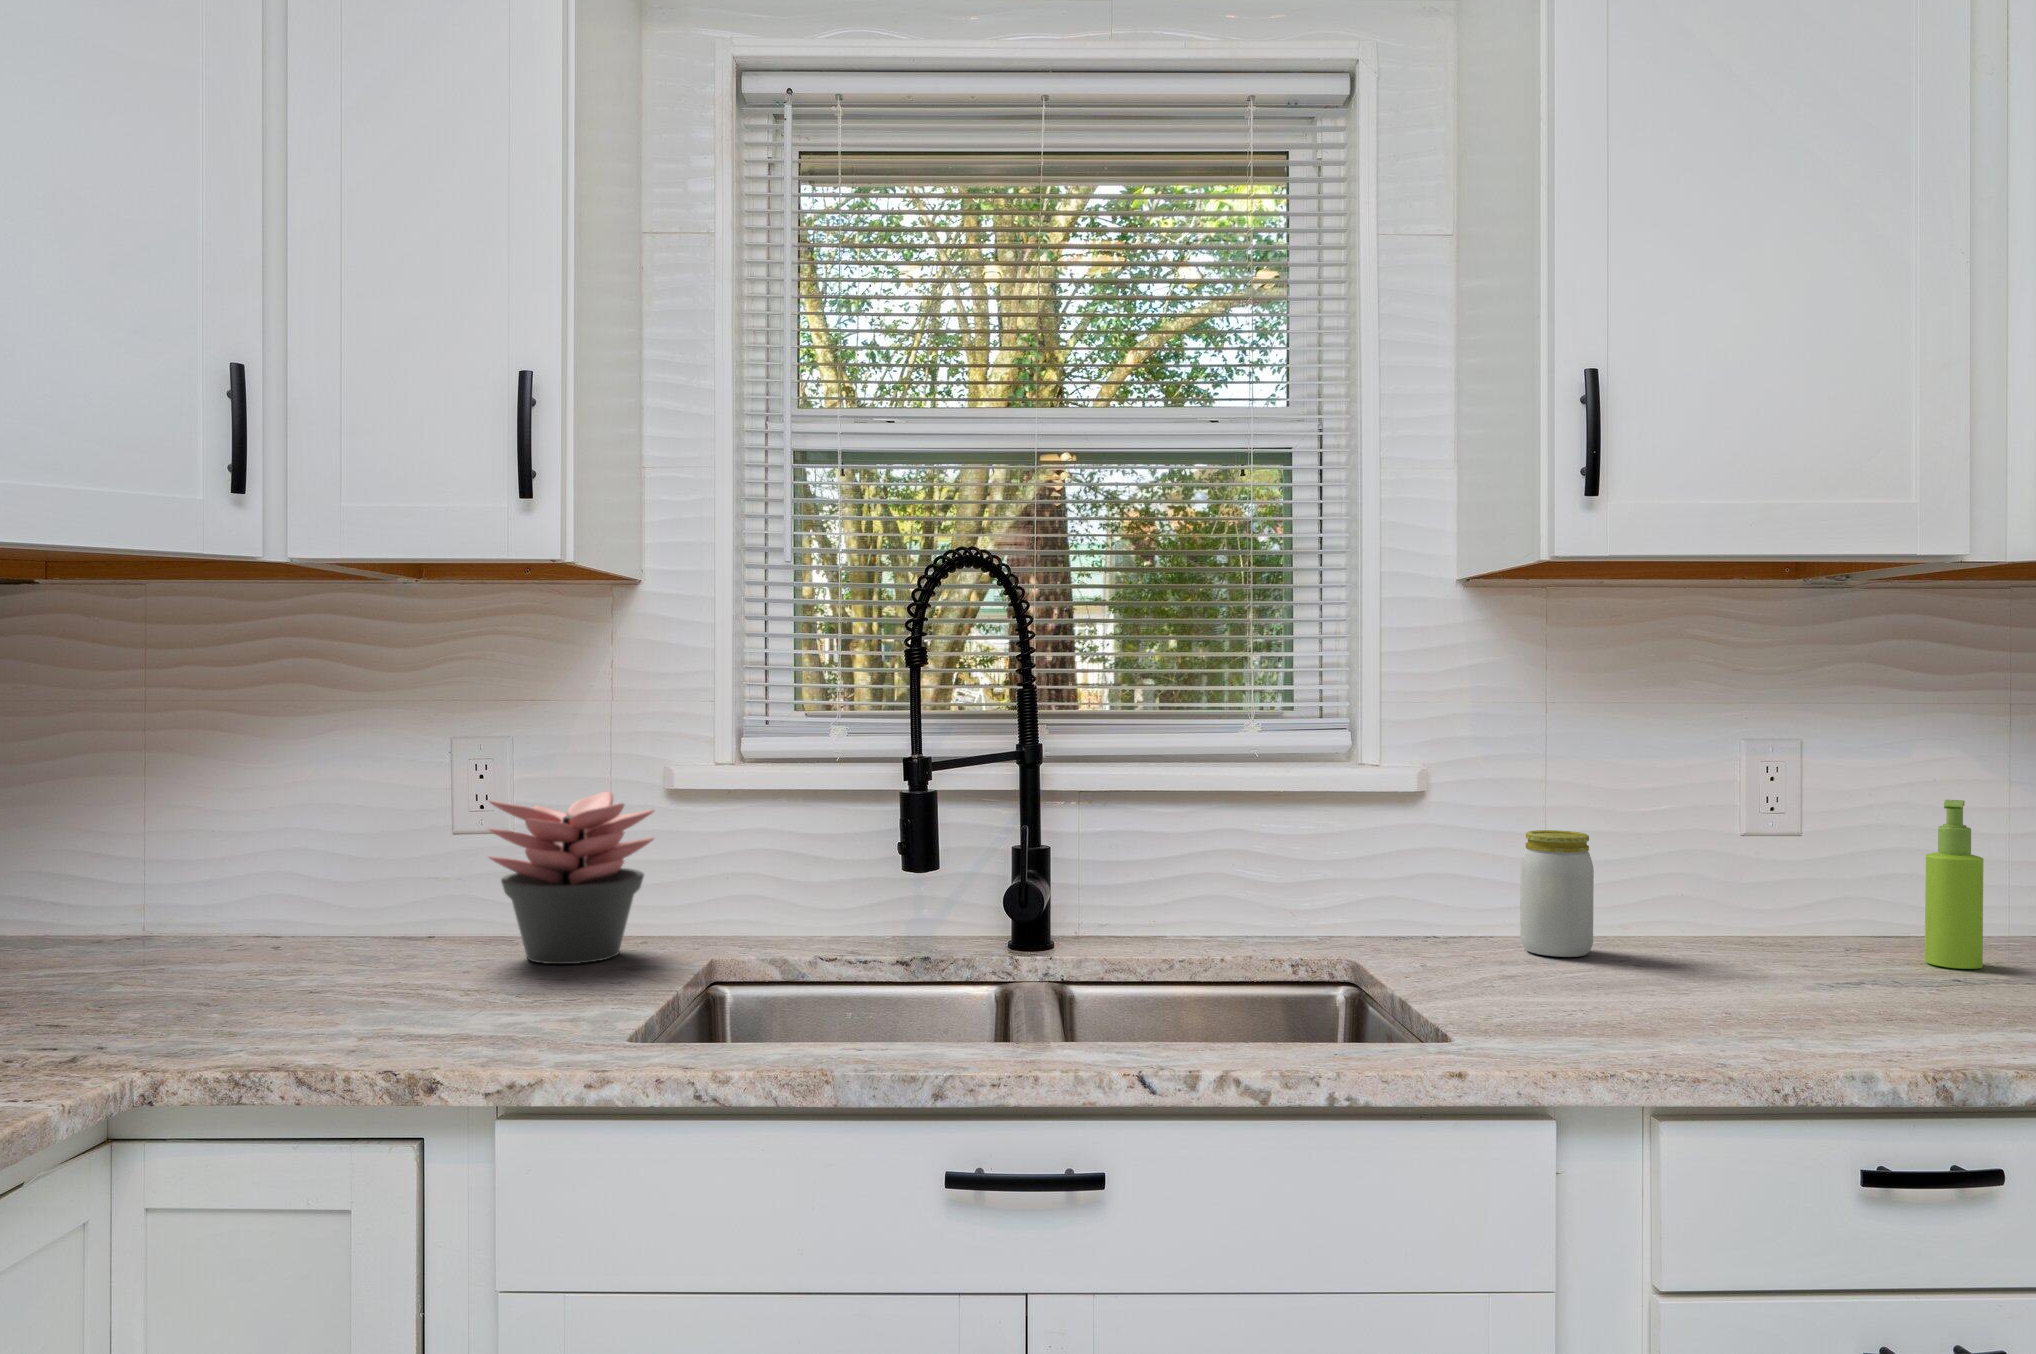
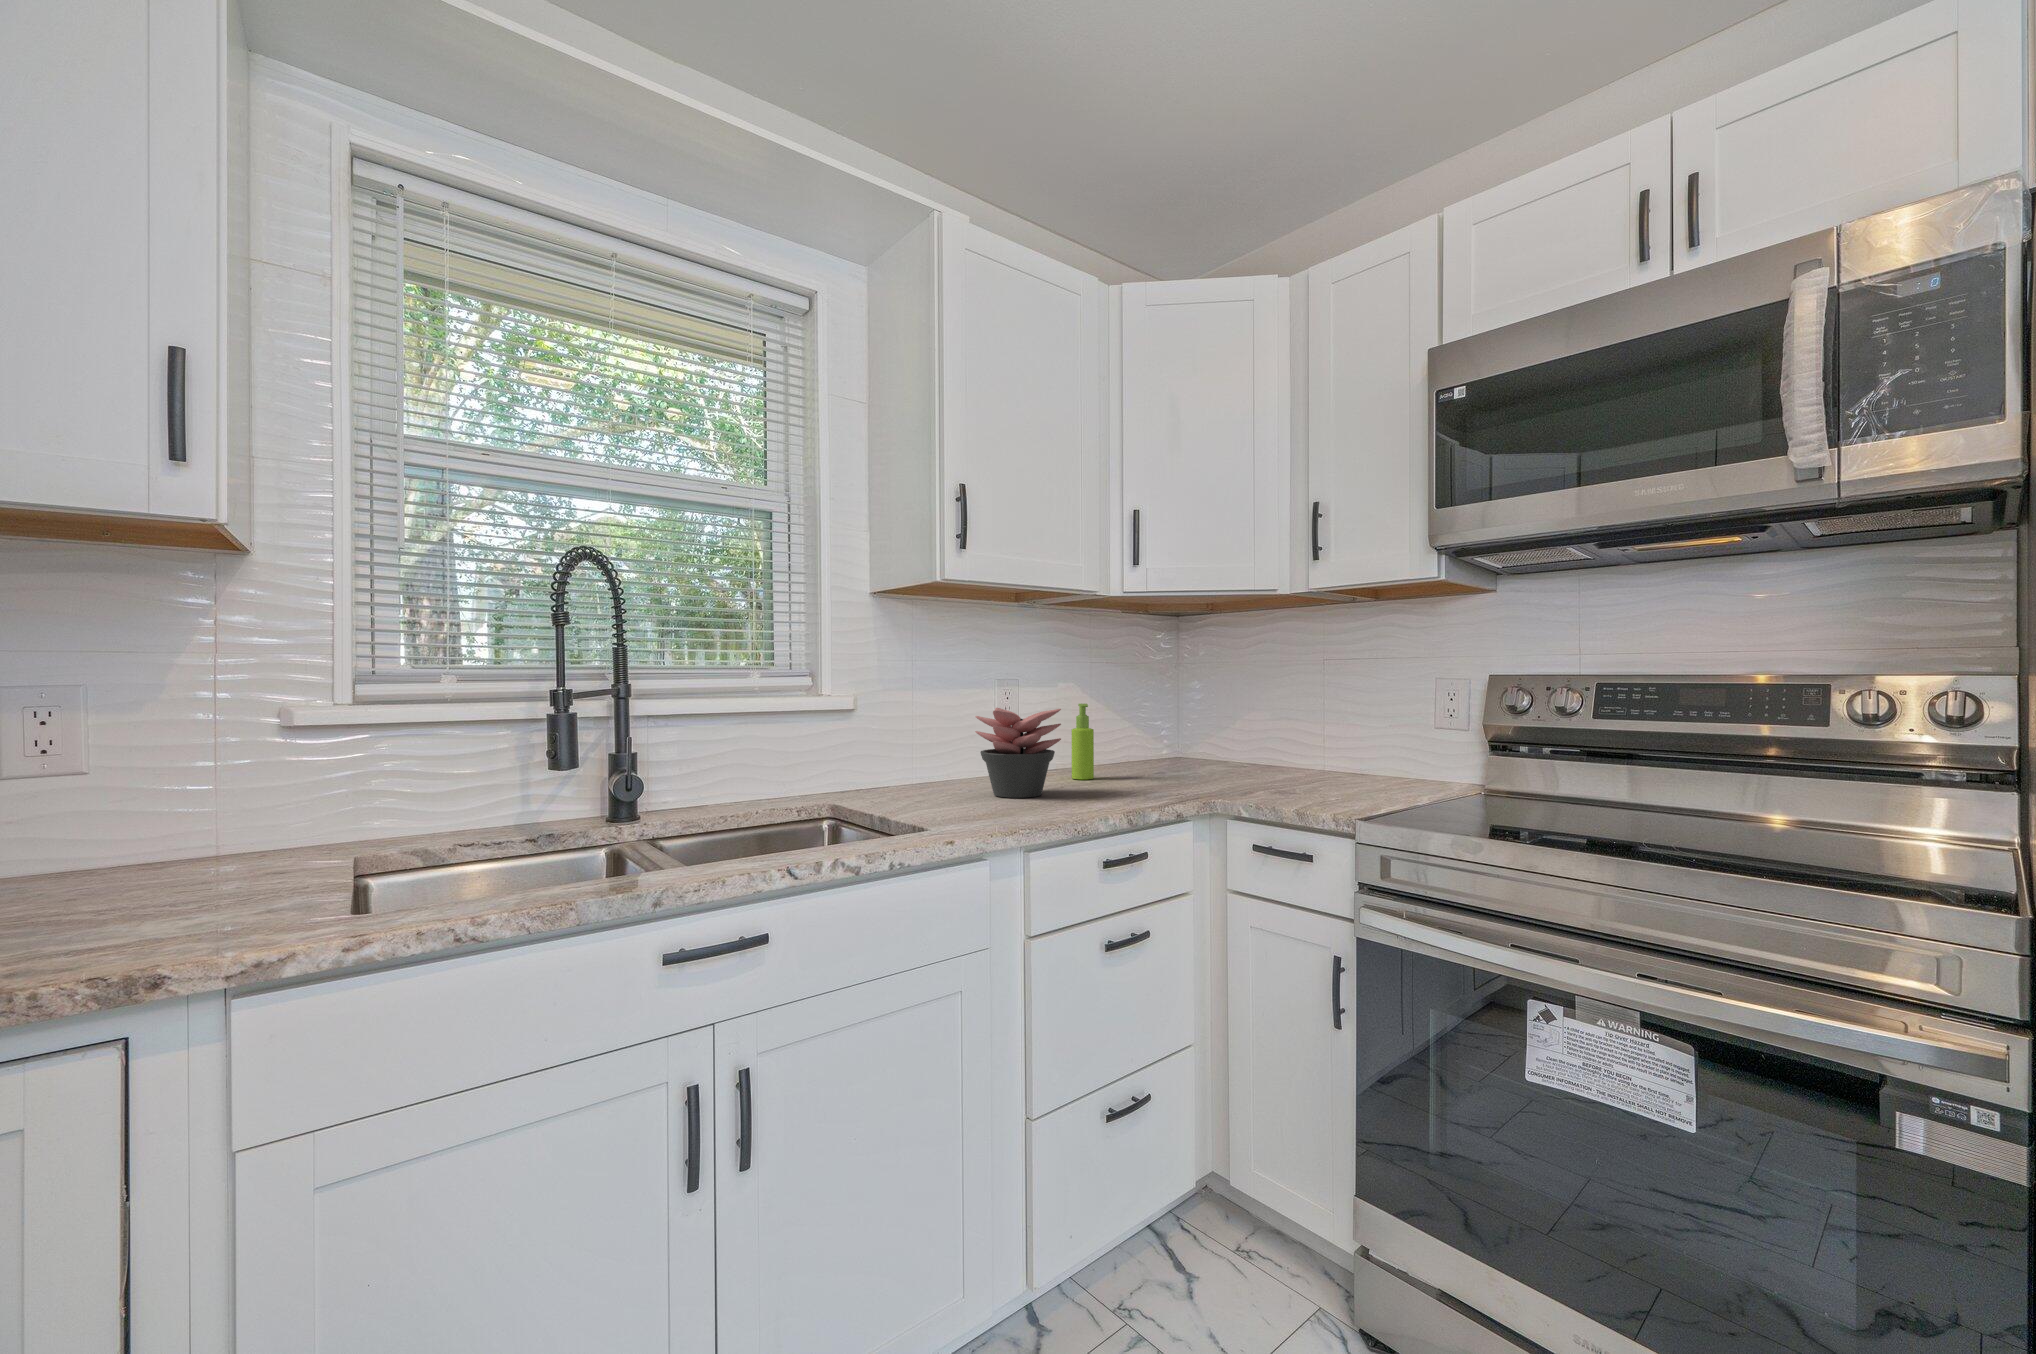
succulent plant: present [489,791,654,964] -> present [975,708,1061,798]
jar: present [1520,830,1594,957] -> none [905,728,941,793]

